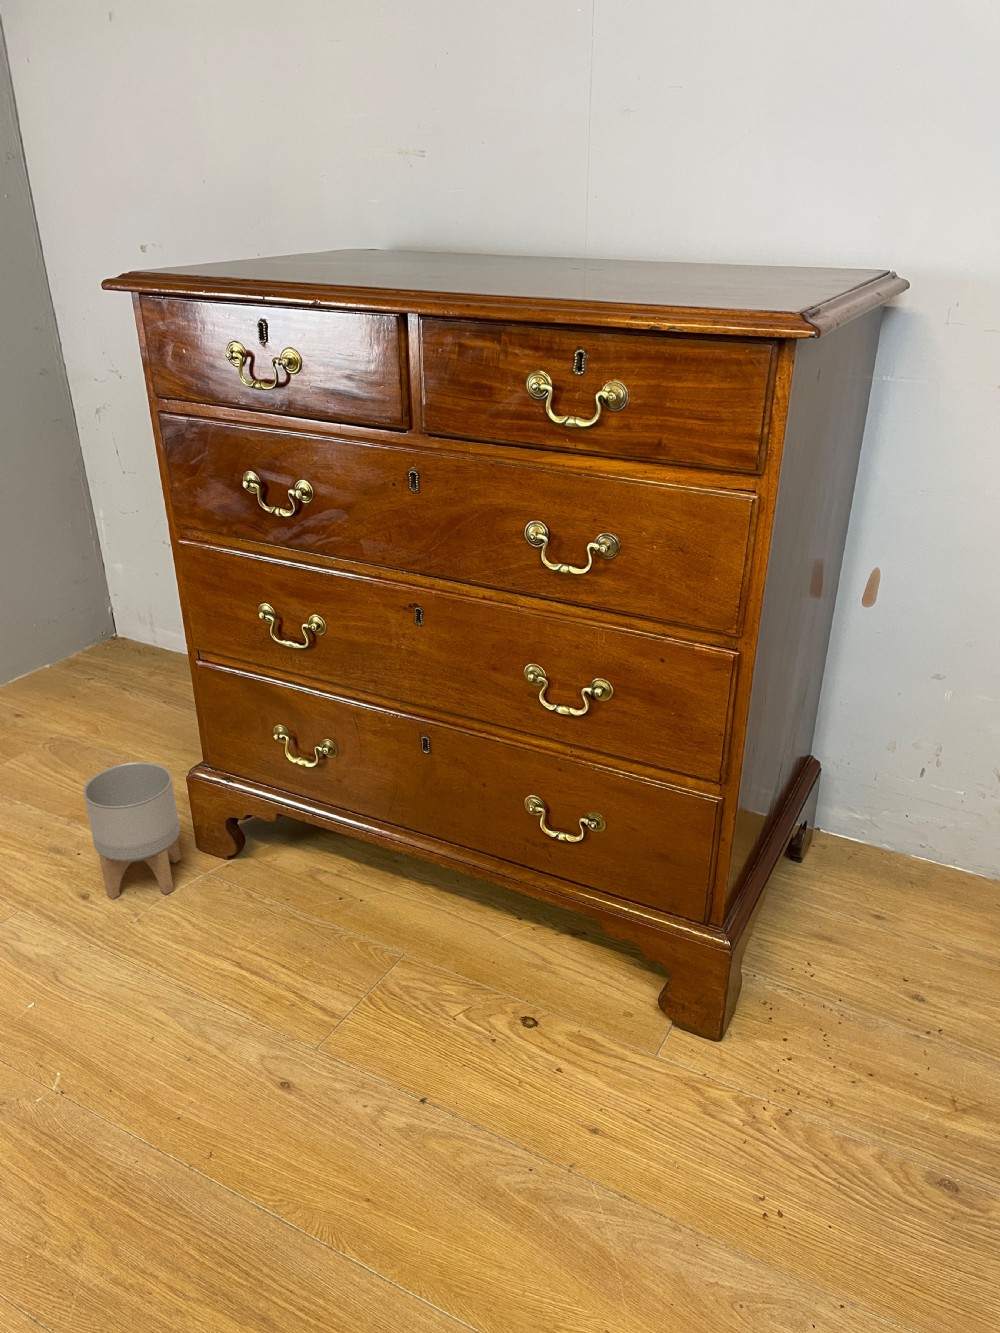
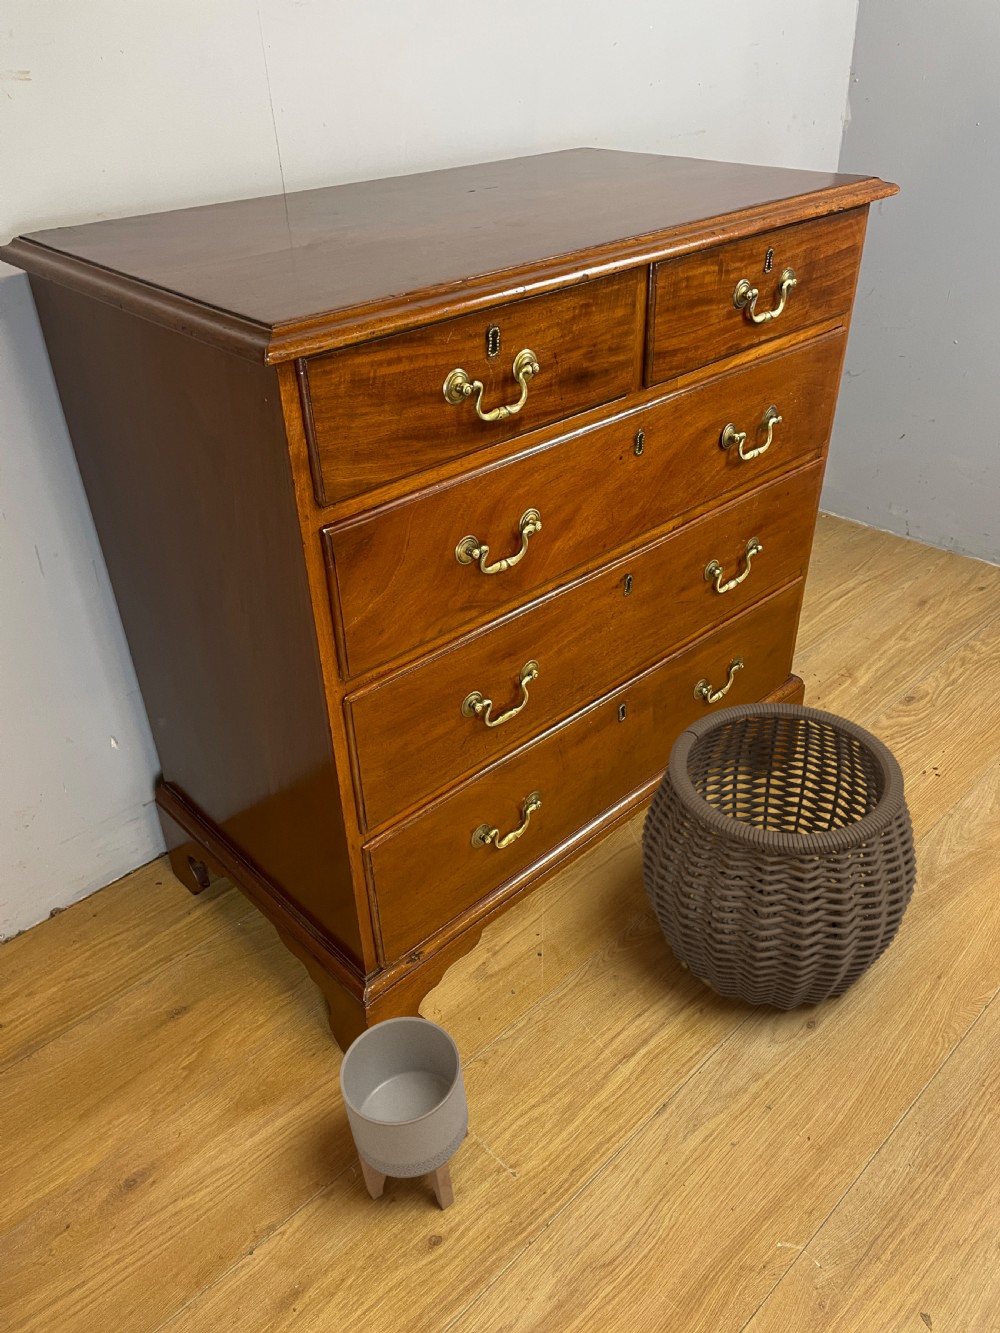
woven basket: none [254,793,540,1128] -> present [641,703,917,1010]

